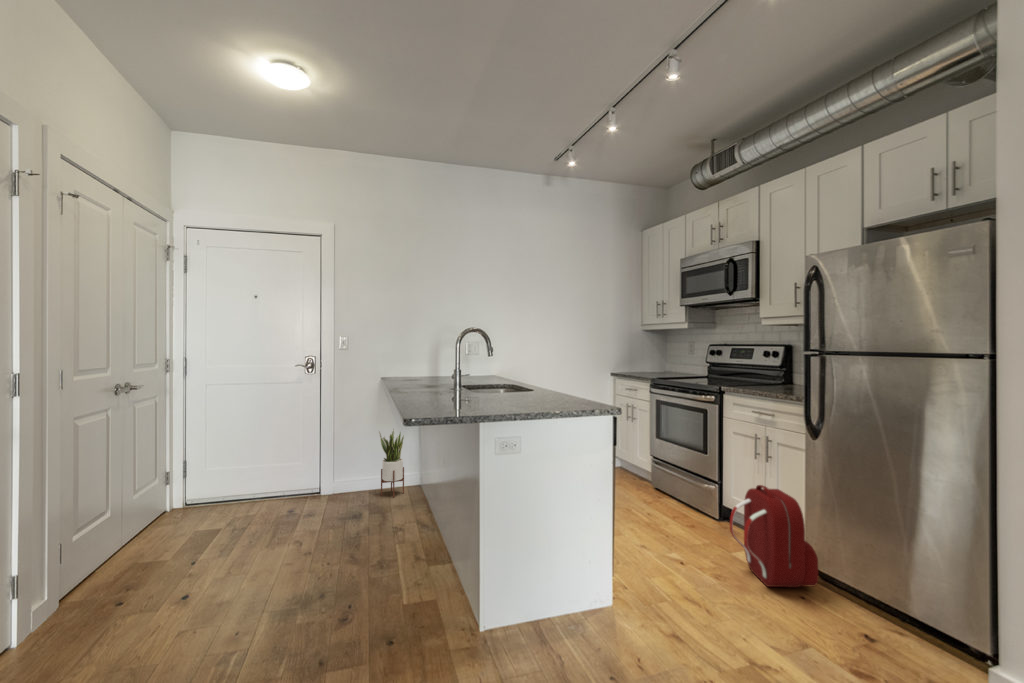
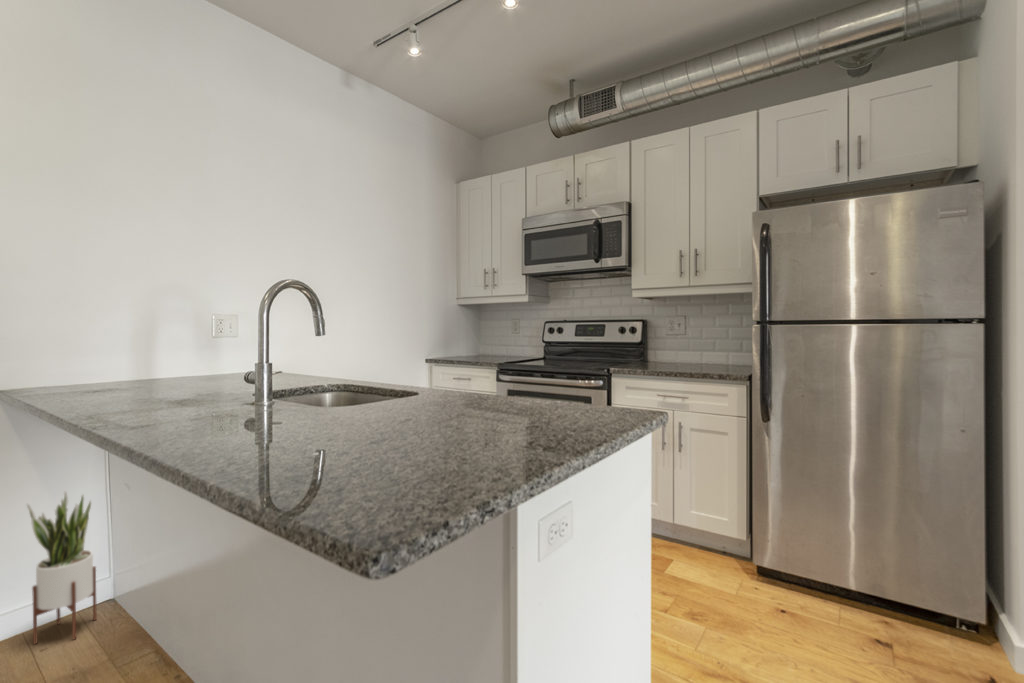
backpack: present [730,485,818,587] -> none [685,479,781,598]

